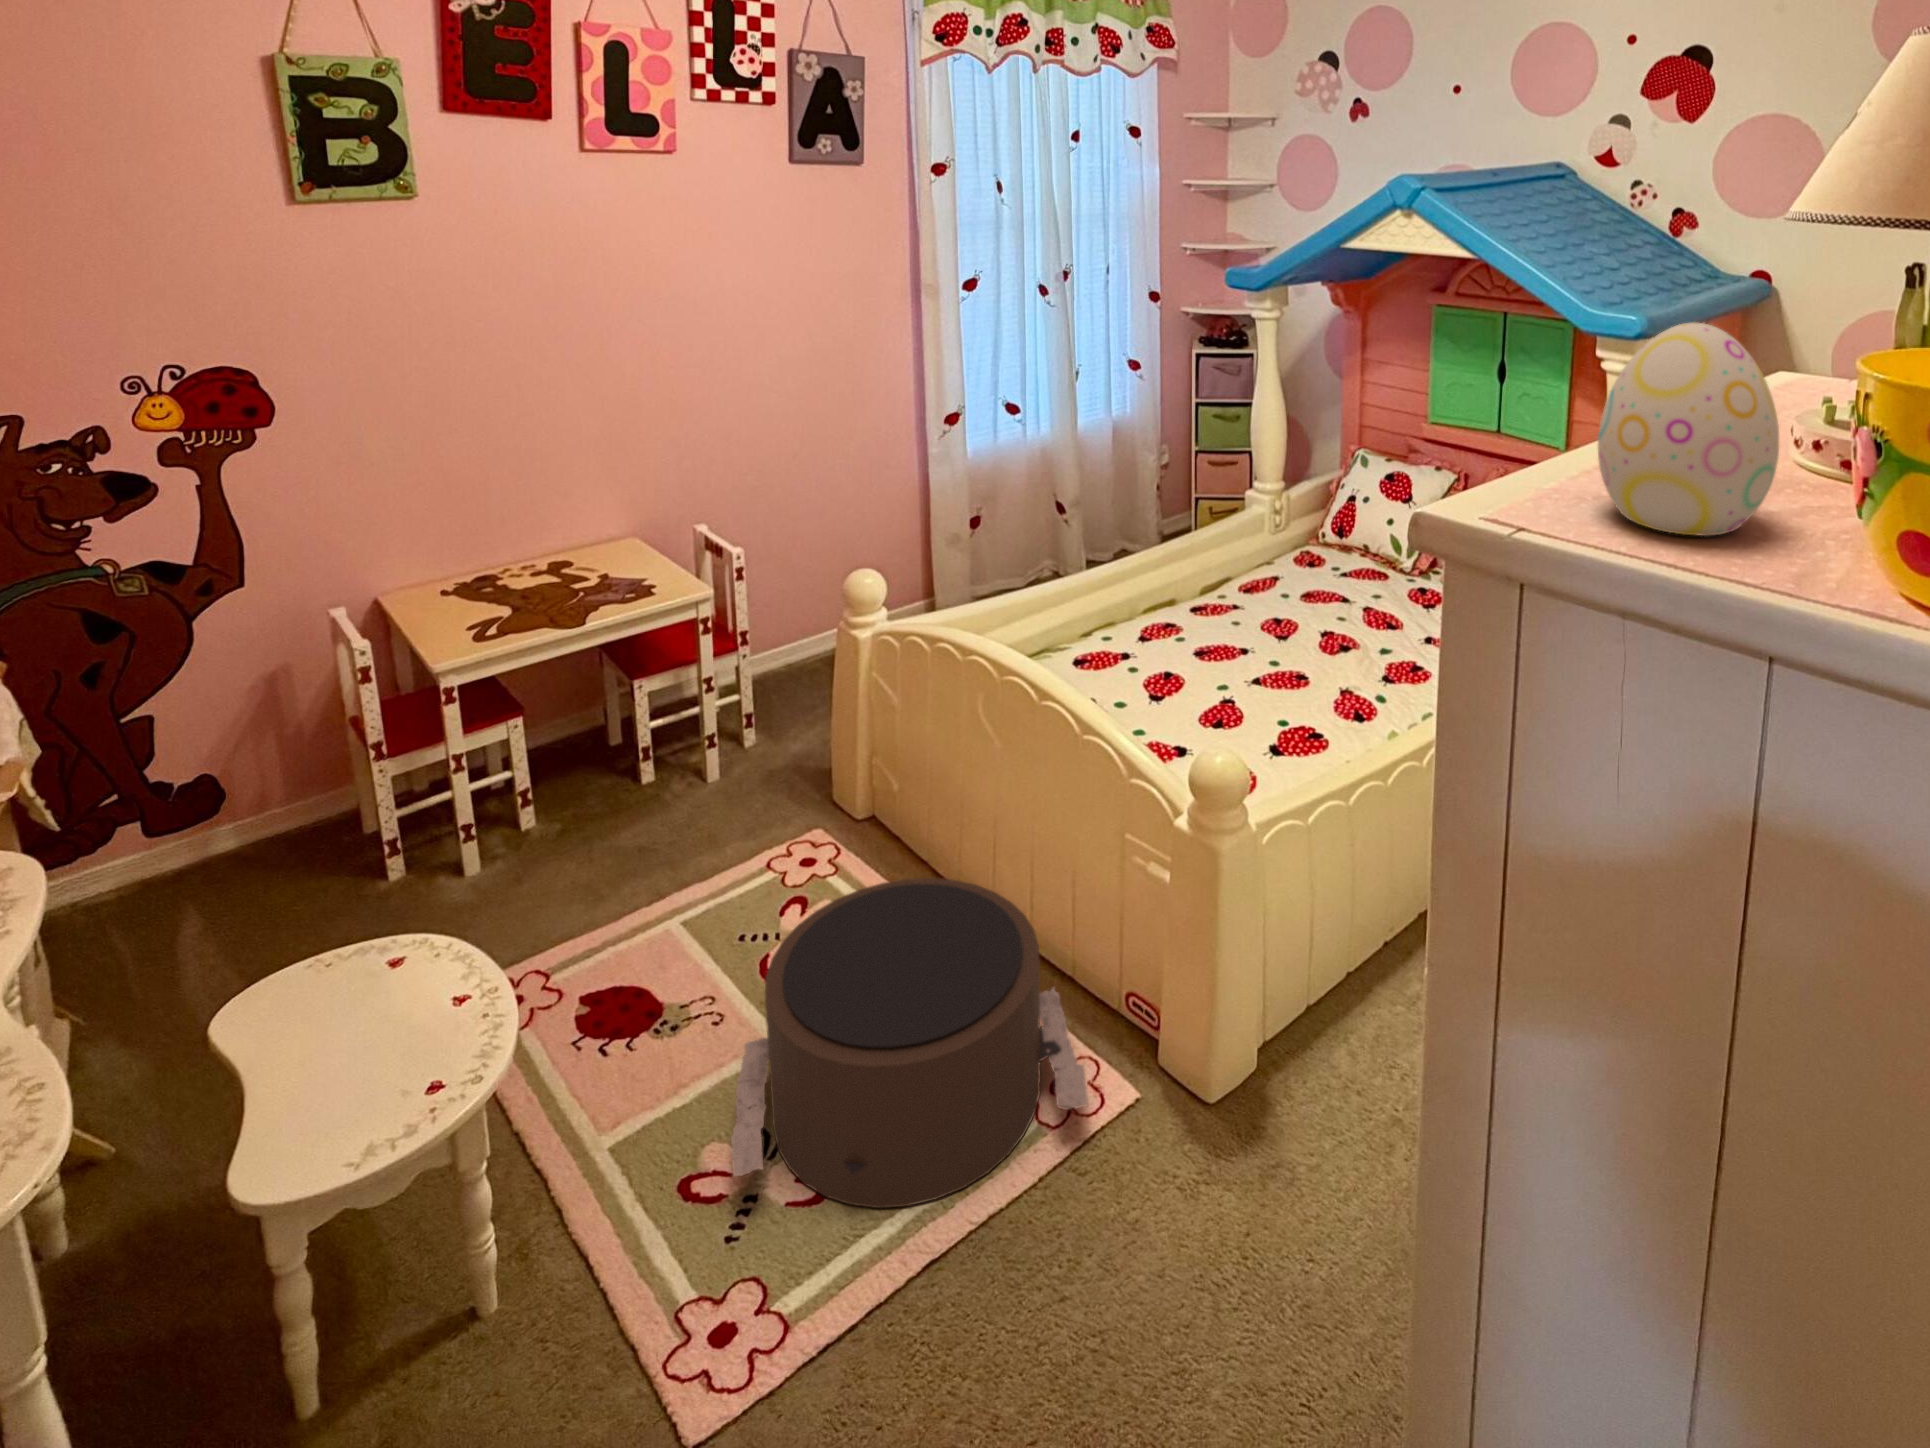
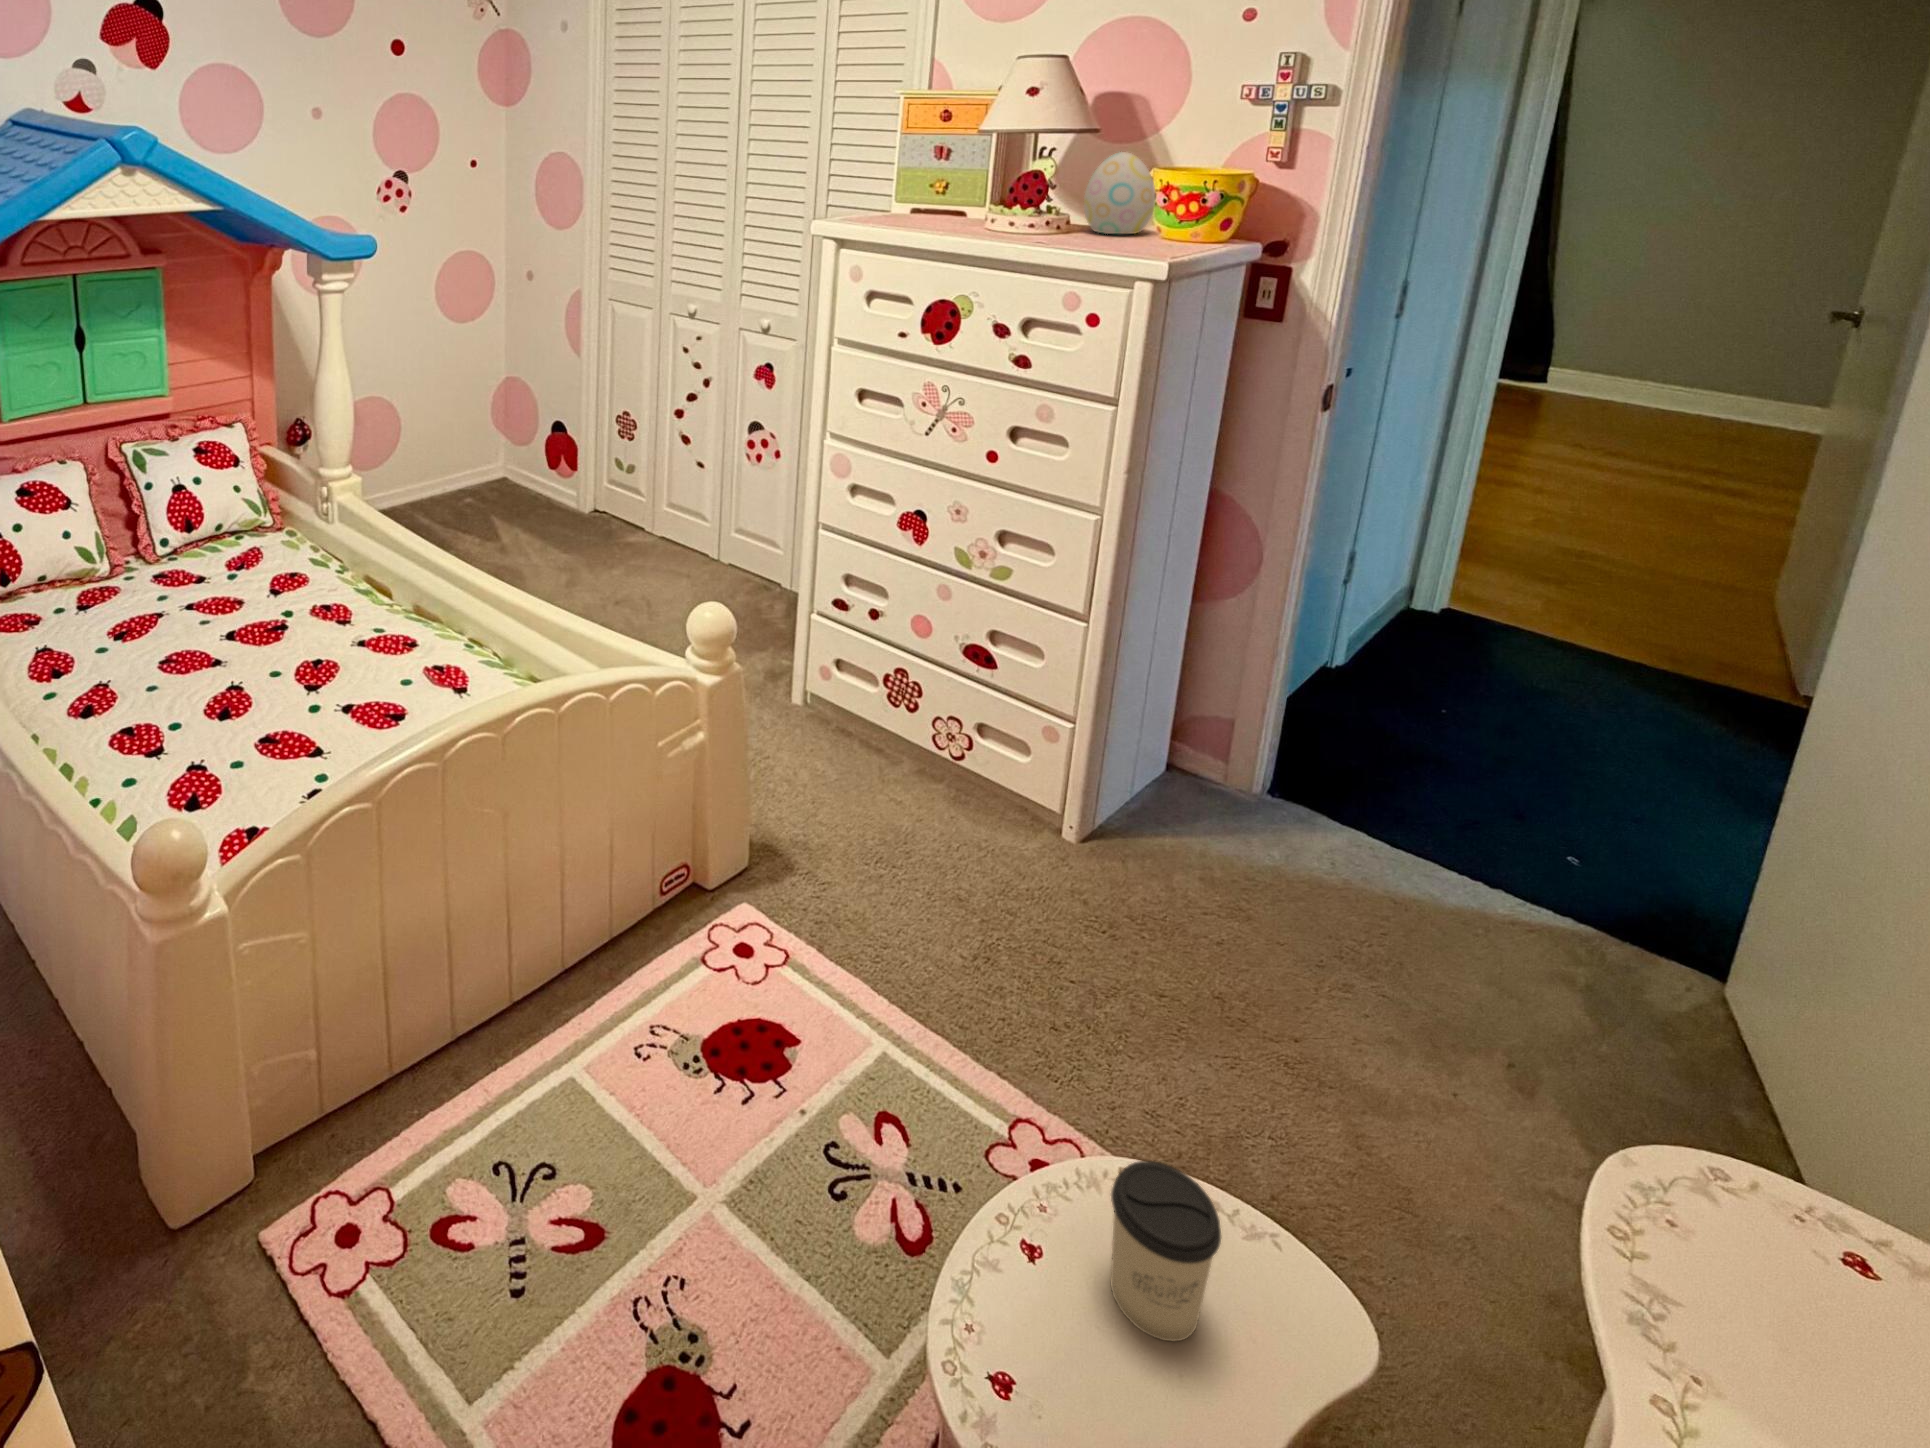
pouf: present [731,878,1088,1208] -> none [629,850,941,1184]
cup: none [306,928,397,1058] -> present [1111,1161,1221,1342]

